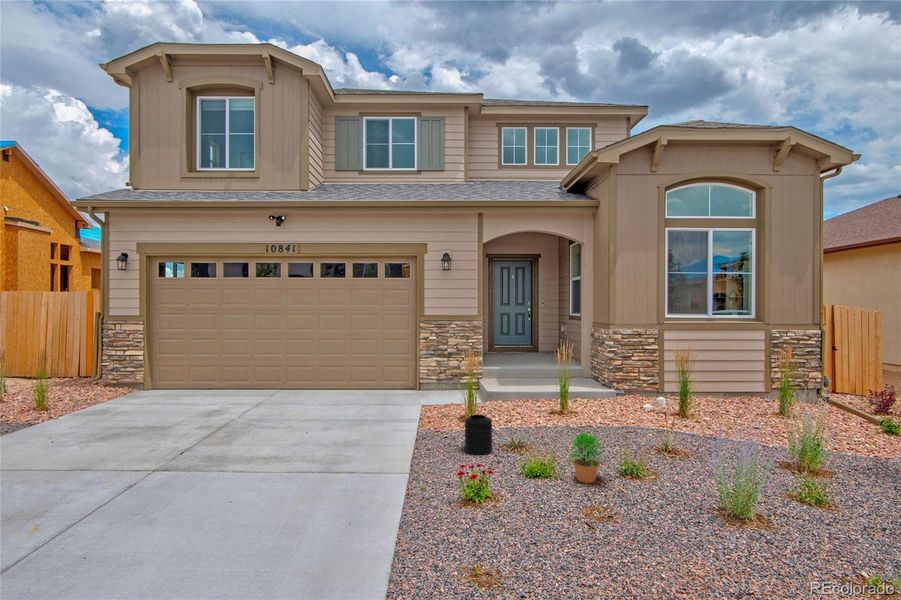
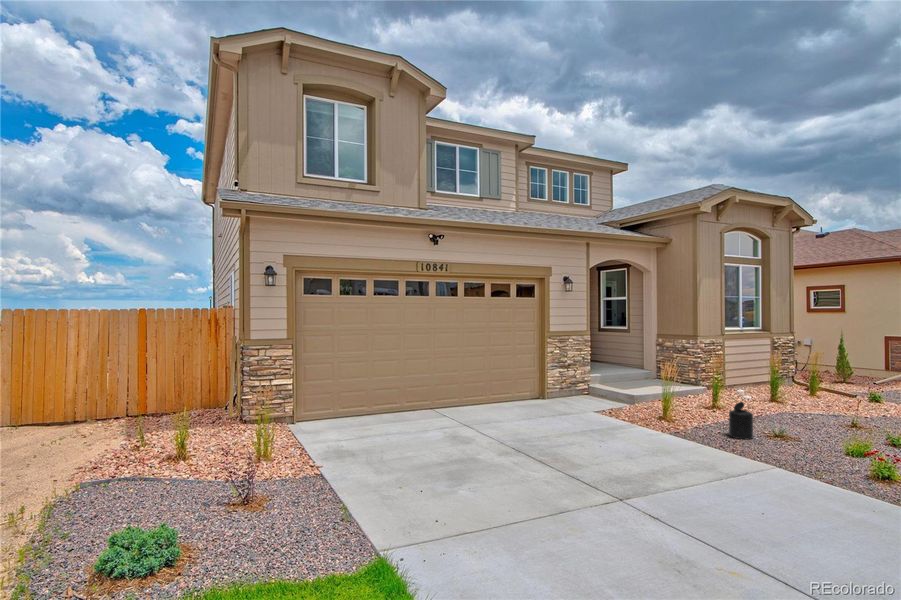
potted plant: present [569,432,602,483] -> none [830,412,866,446]

